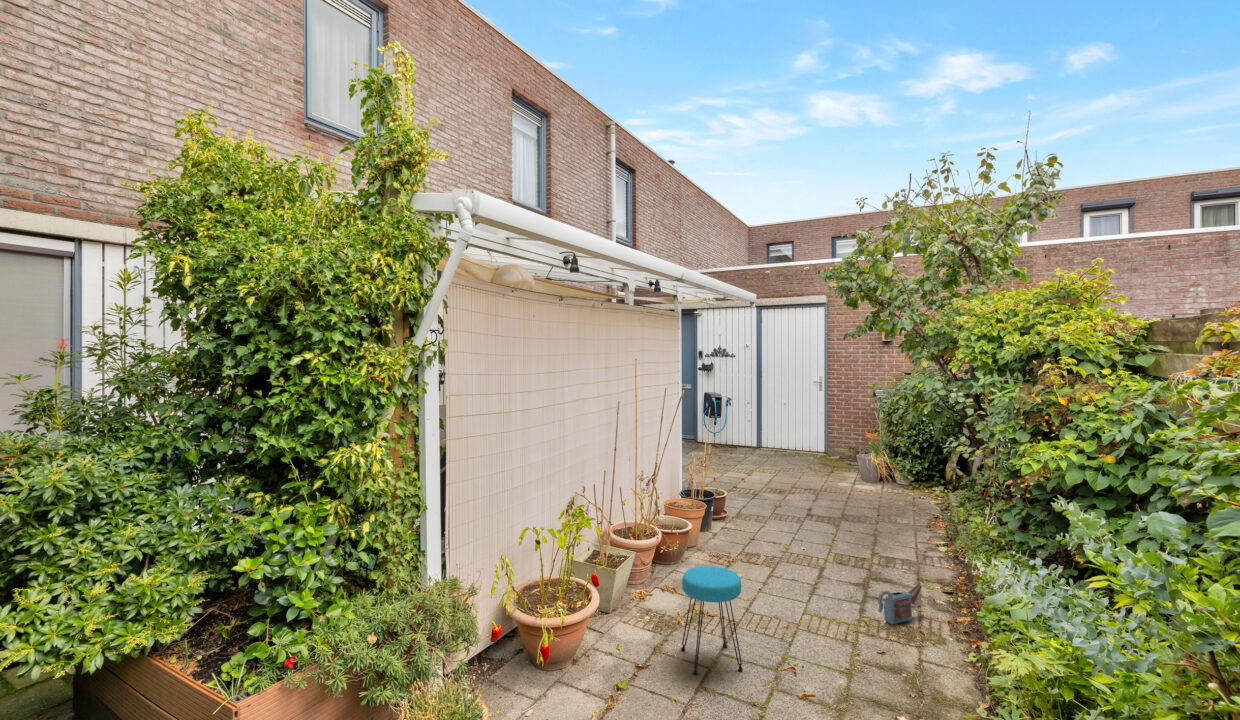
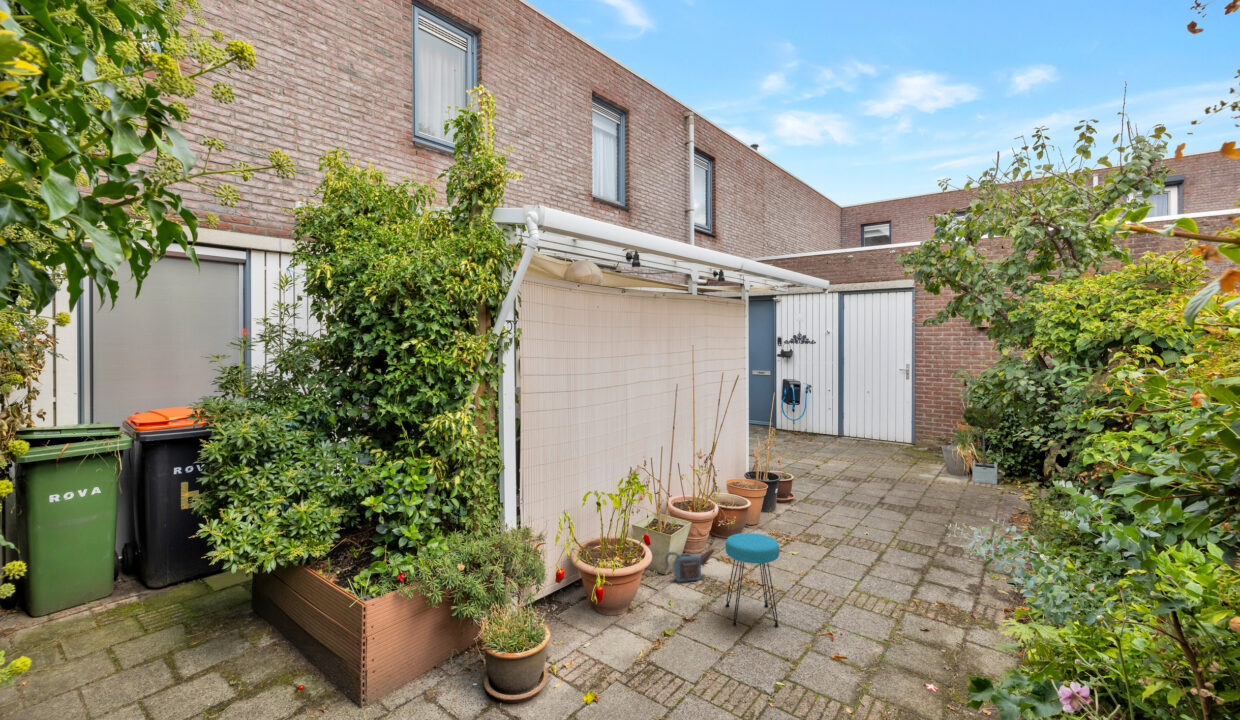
potted tree: none [879,416,914,492] -> present [963,406,1001,484]
watering can: present [878,585,922,624] -> present [665,550,714,582]

